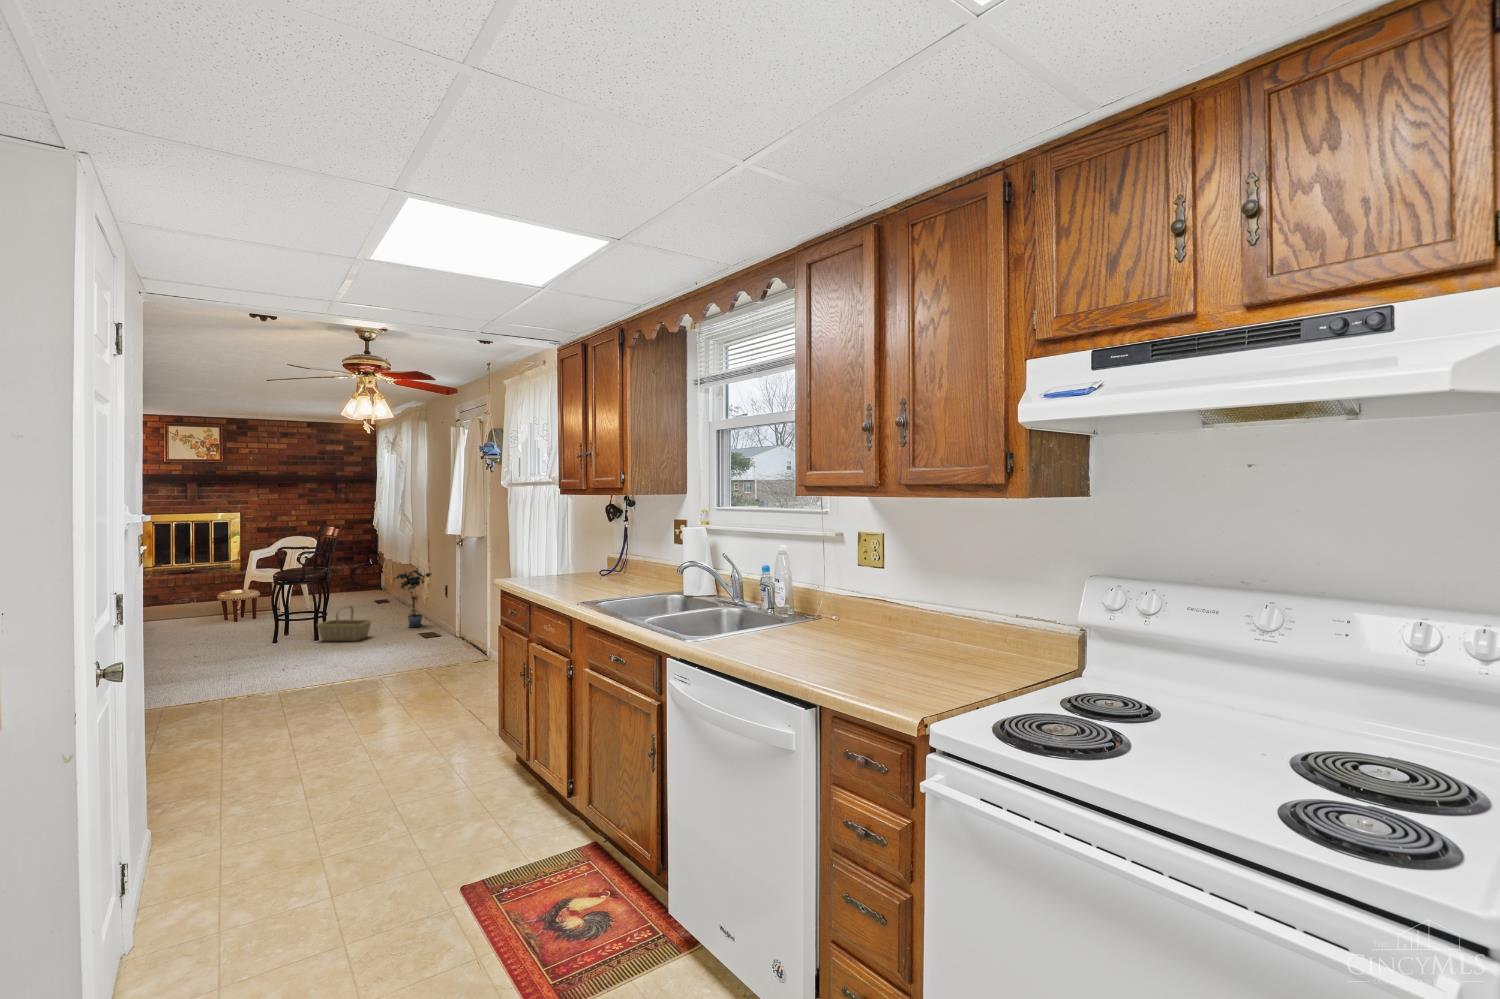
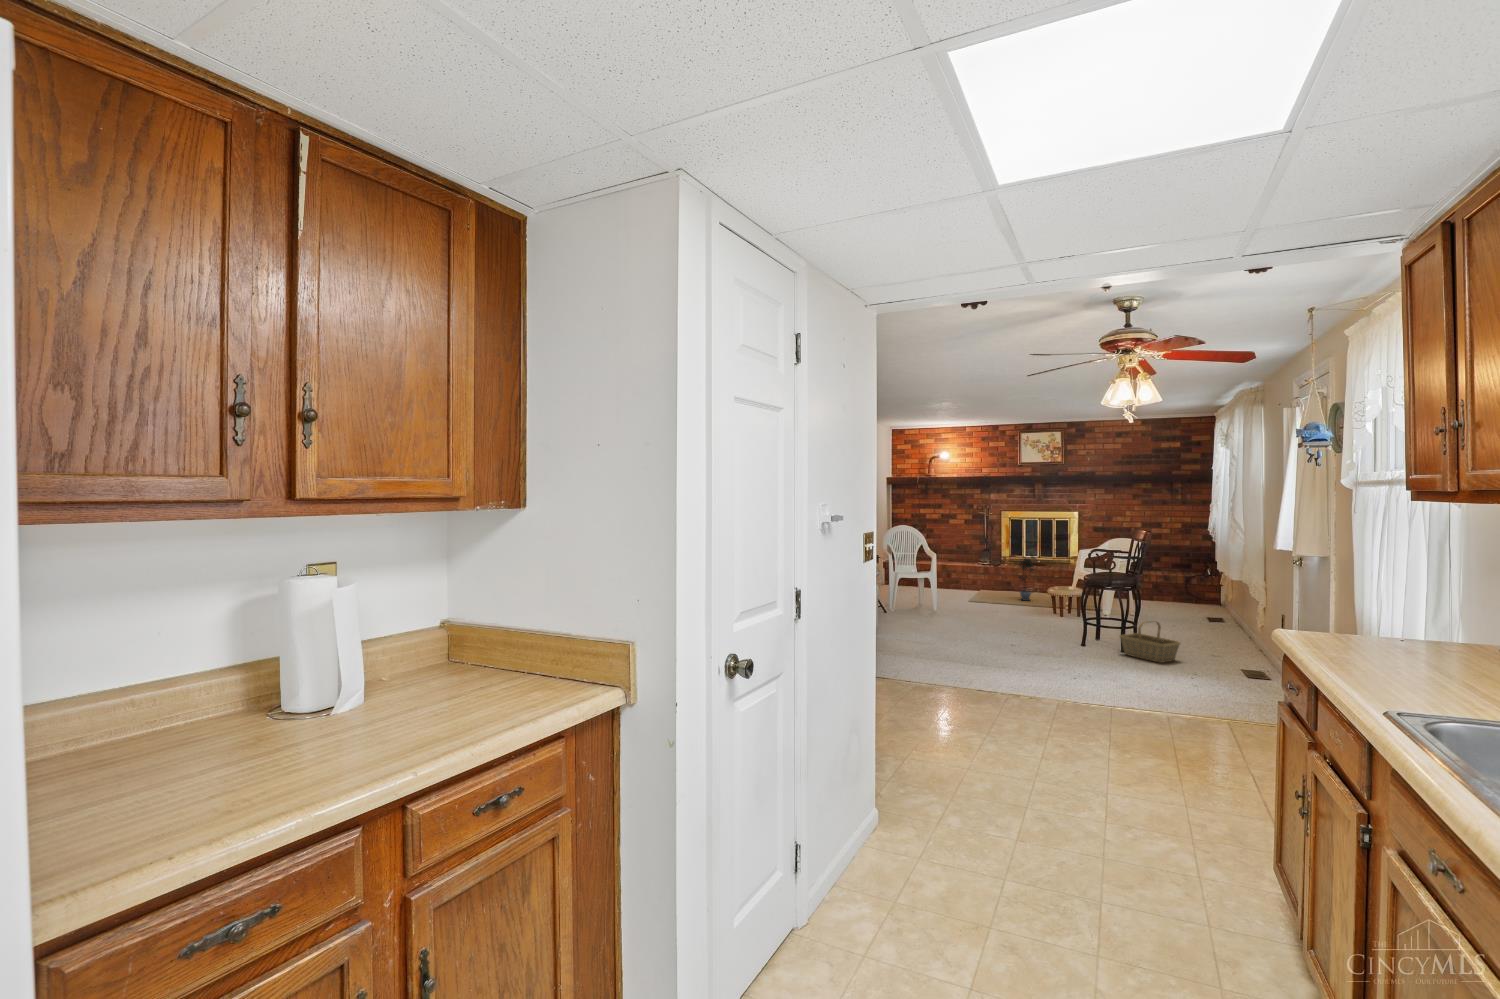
potted plant: present [393,568,431,627] -> present [1019,555,1036,601]

